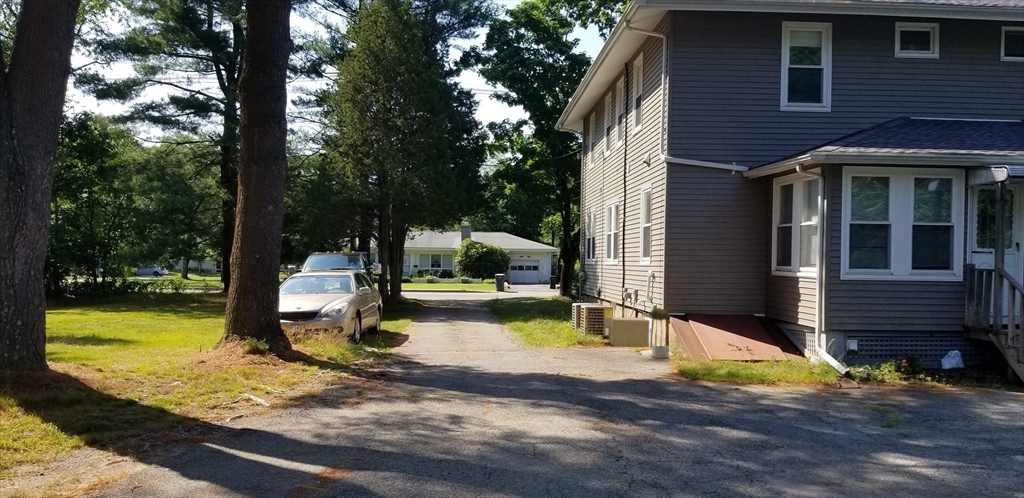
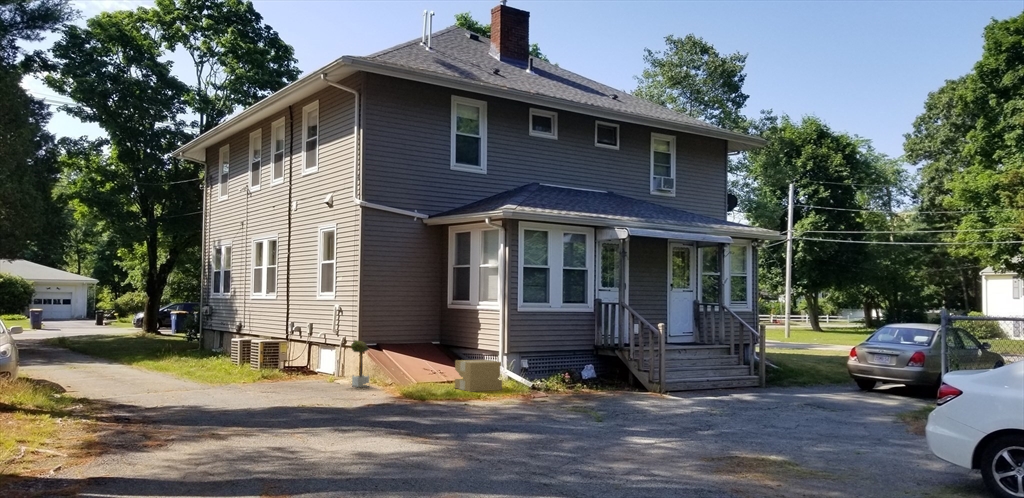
cardboard box: present [609,317,650,347] -> present [455,360,502,392]

